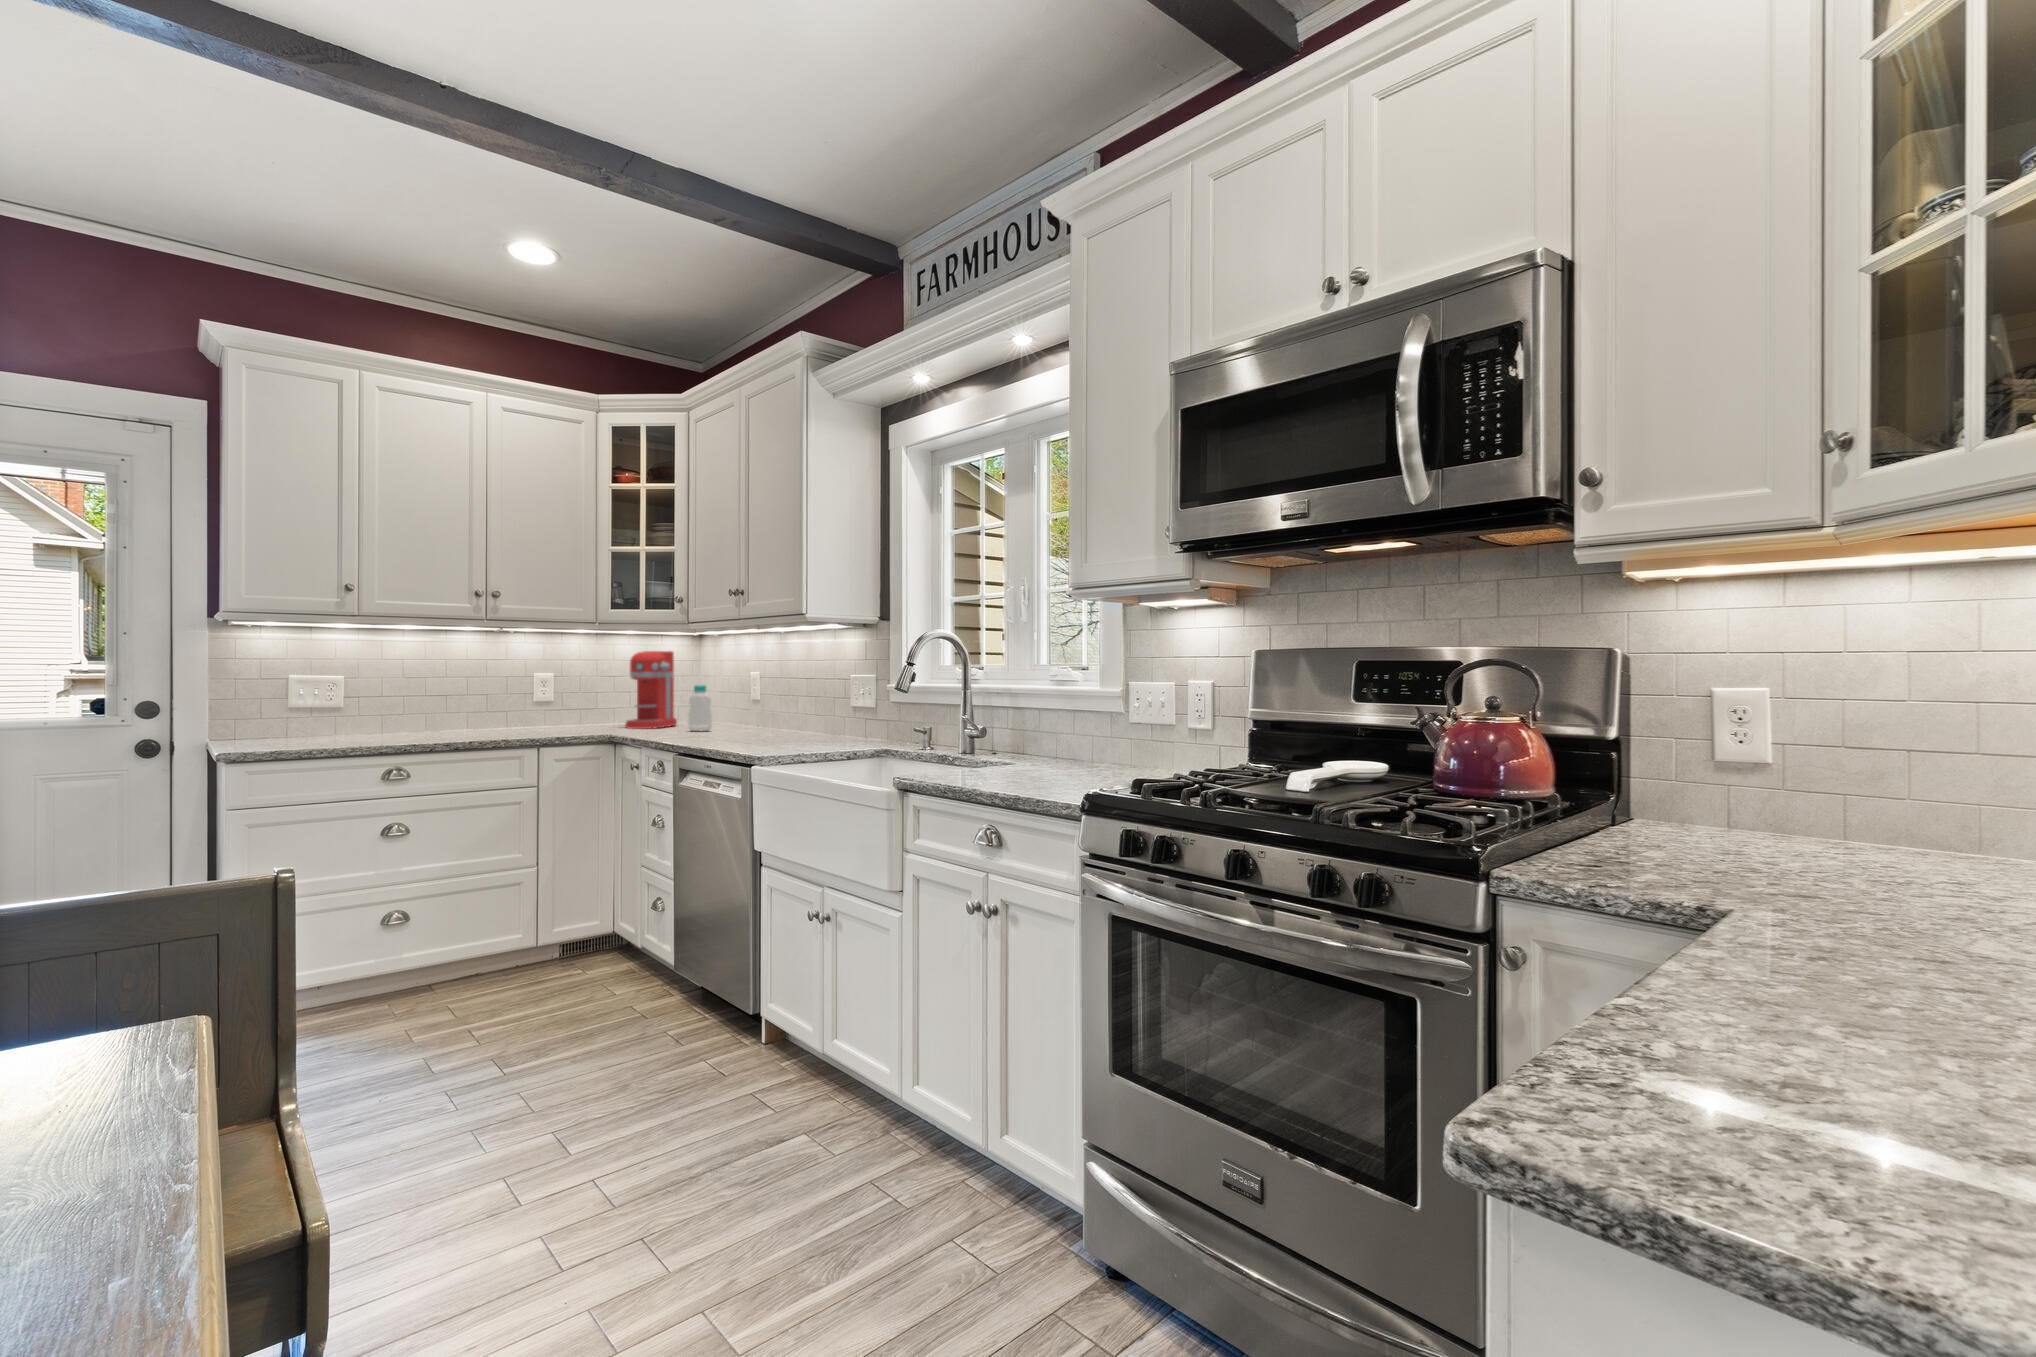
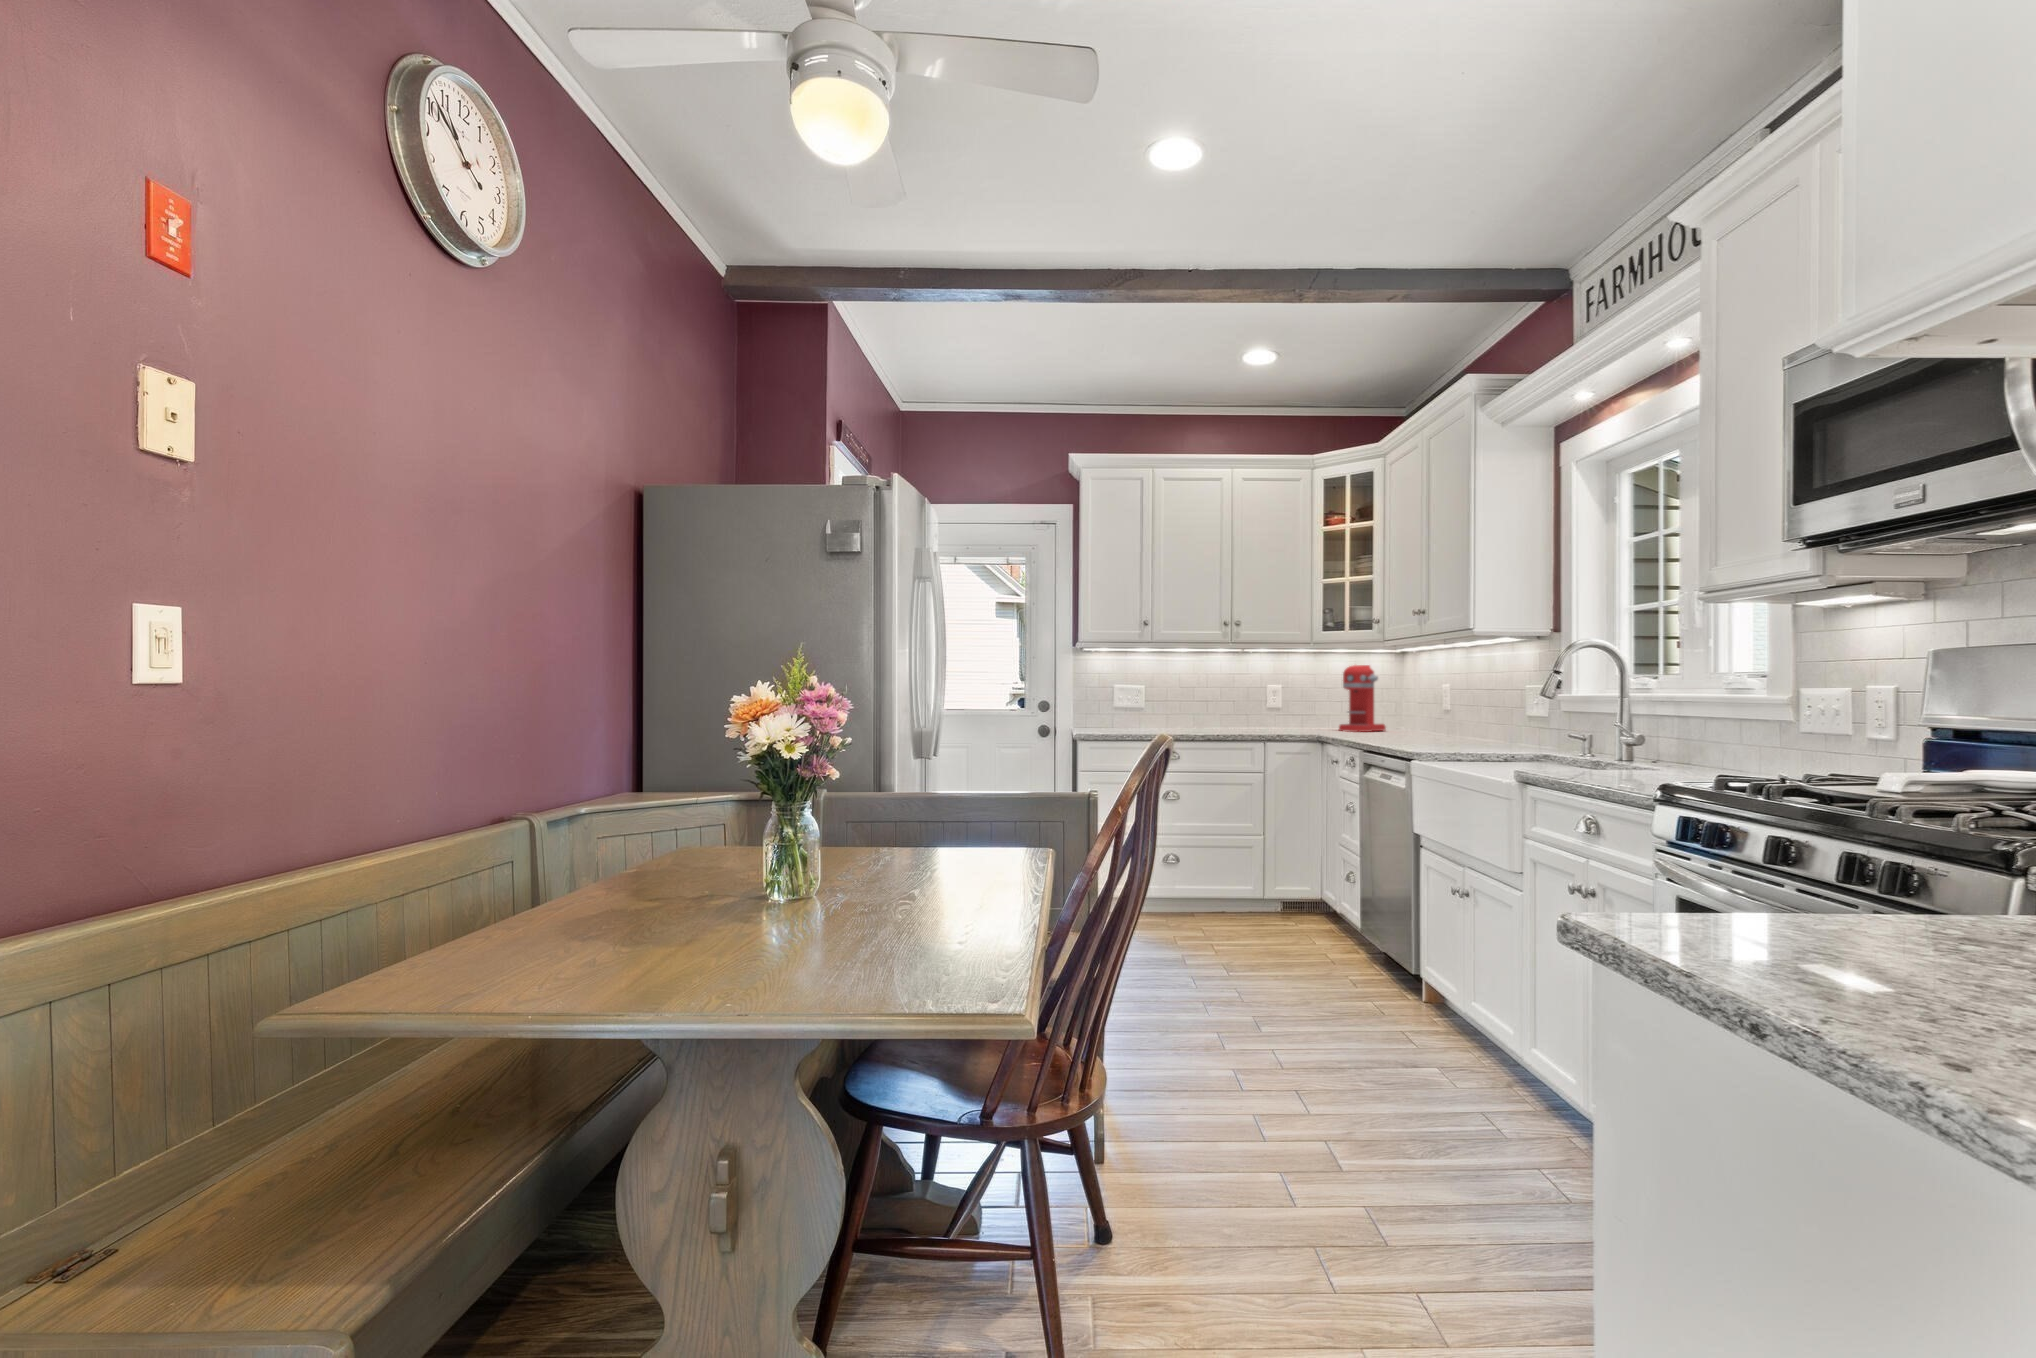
bottle: present [688,685,712,731] -> none [1389,694,1410,735]

